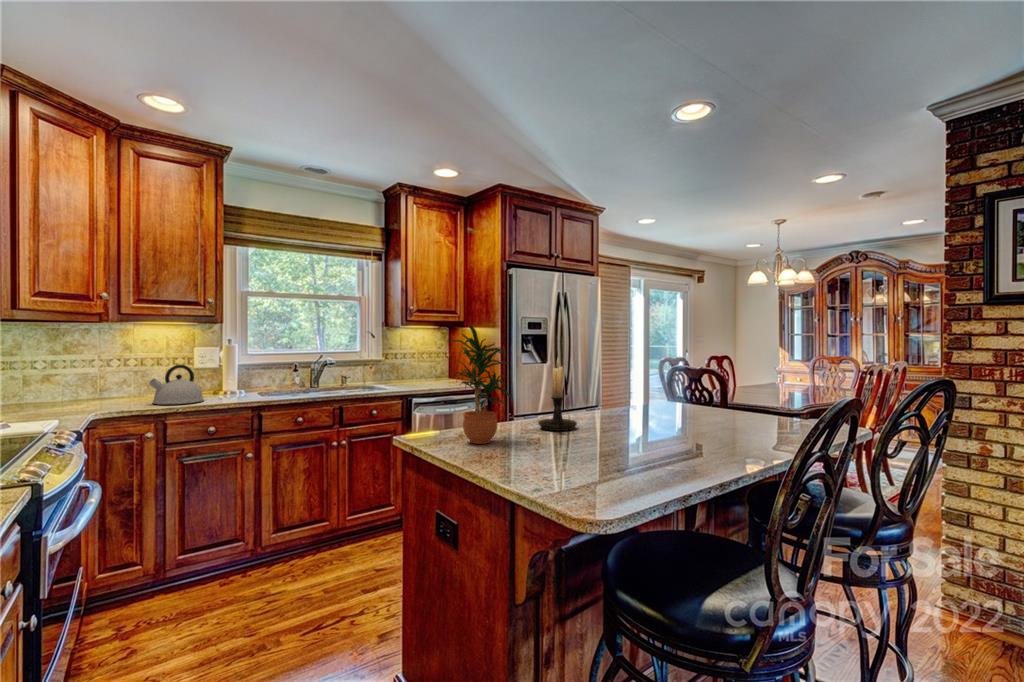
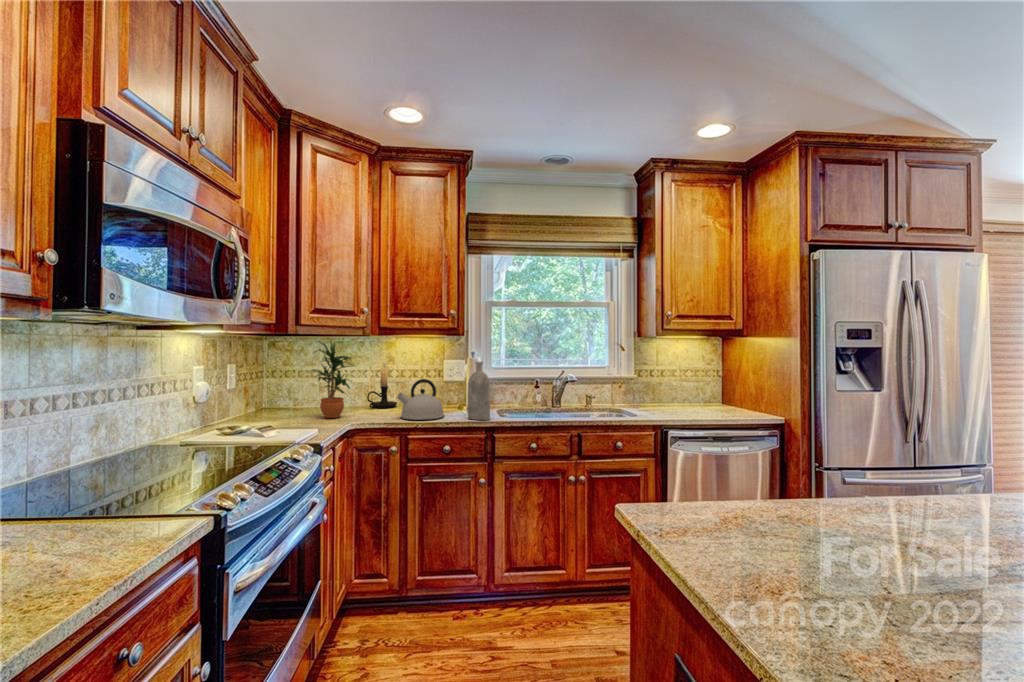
potted plant: present [451,325,510,444] -> present [313,341,354,418]
bottle: none [231,347,256,401] -> present [467,362,490,420]
candle holder: present [538,358,577,431] -> present [367,360,397,408]

